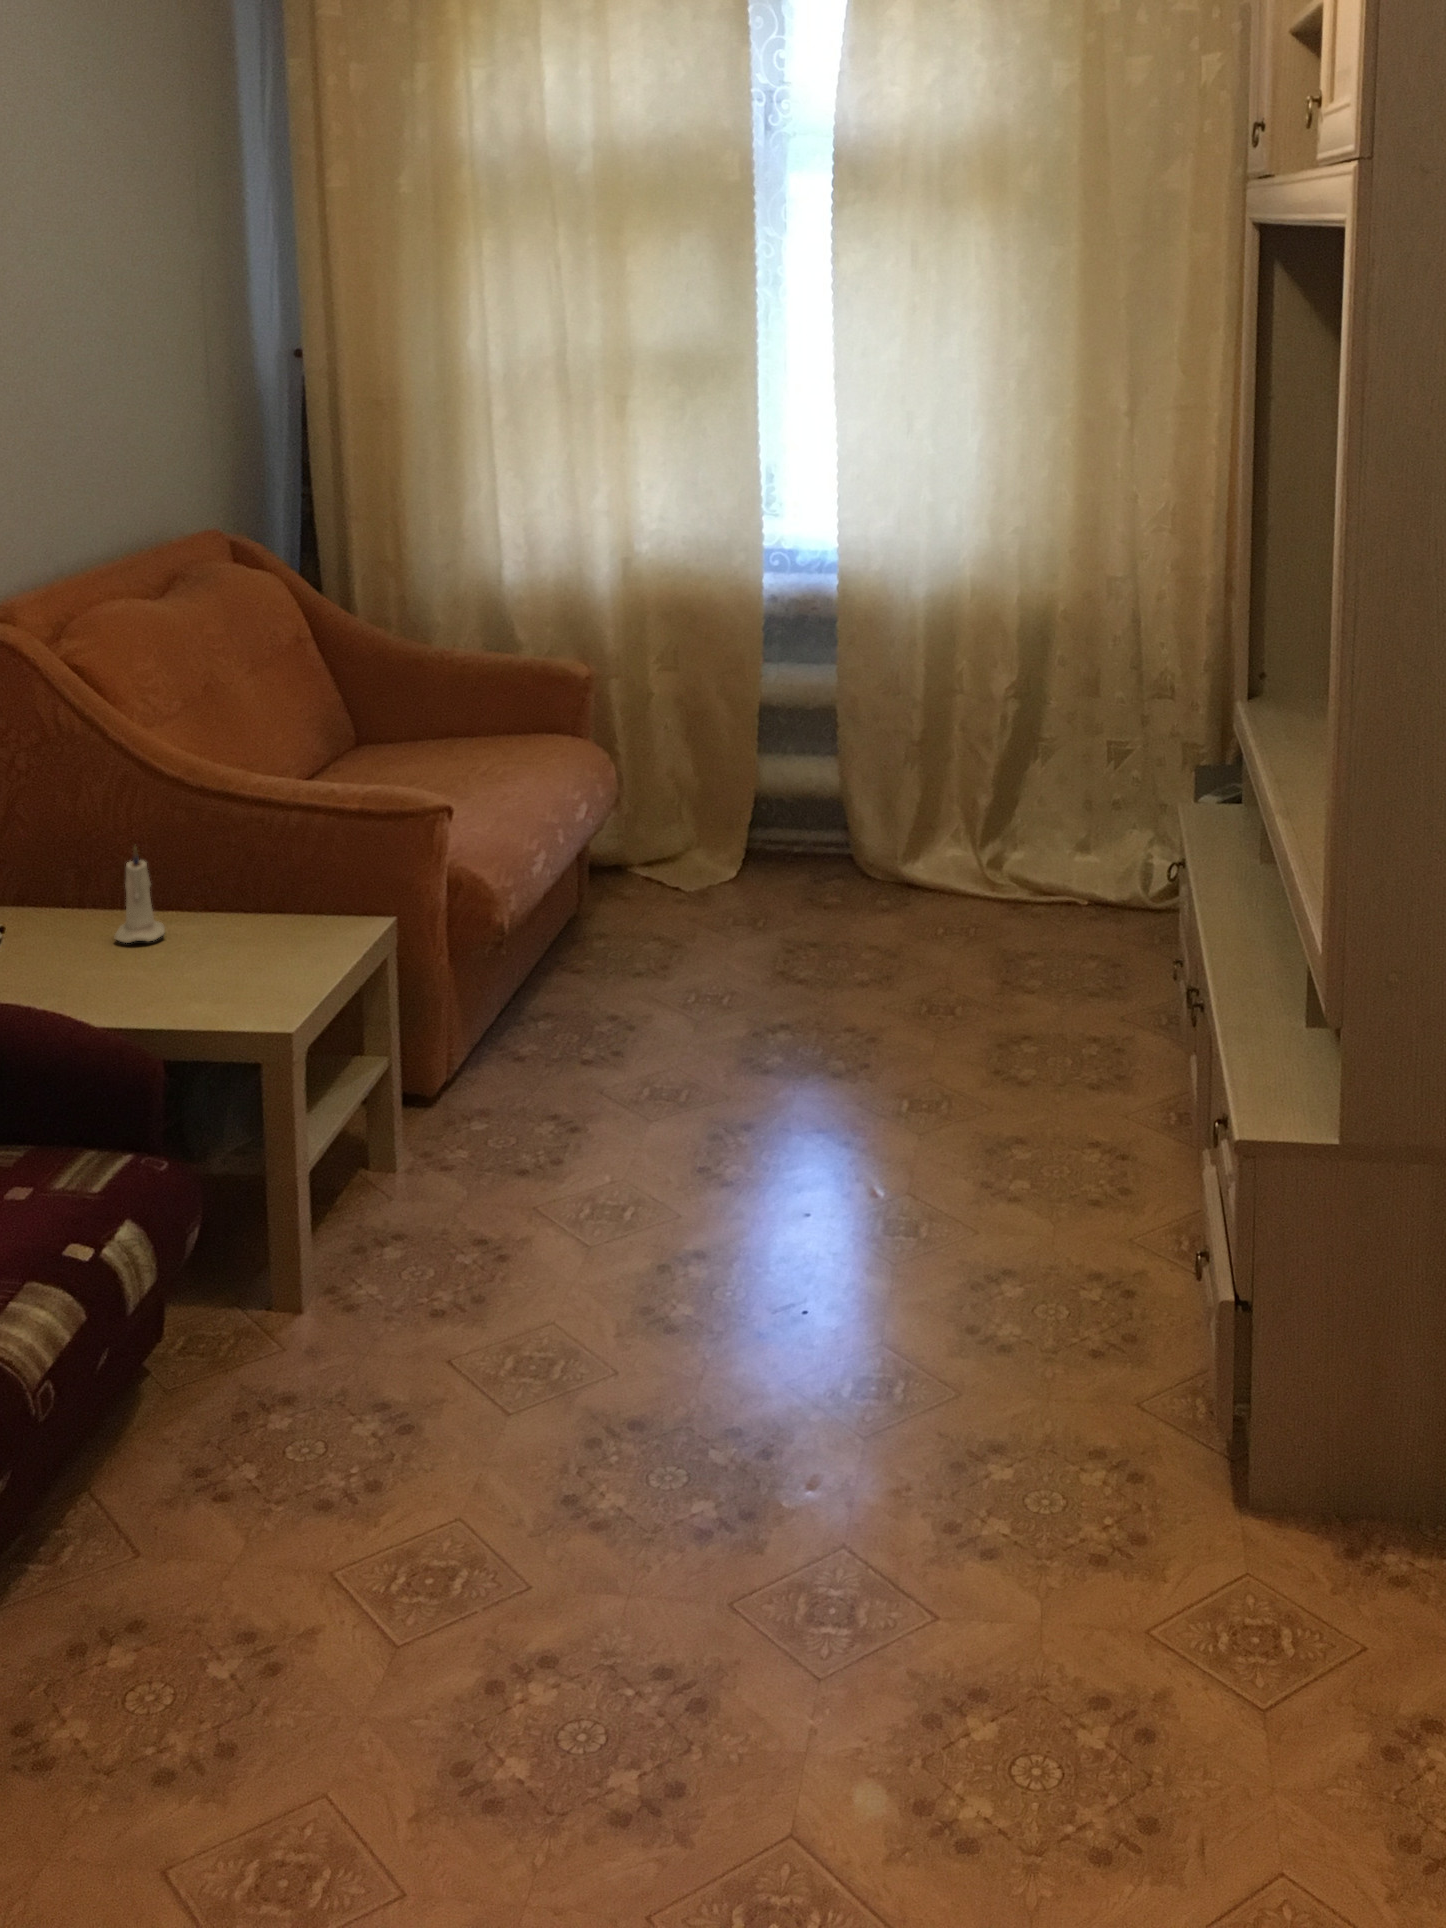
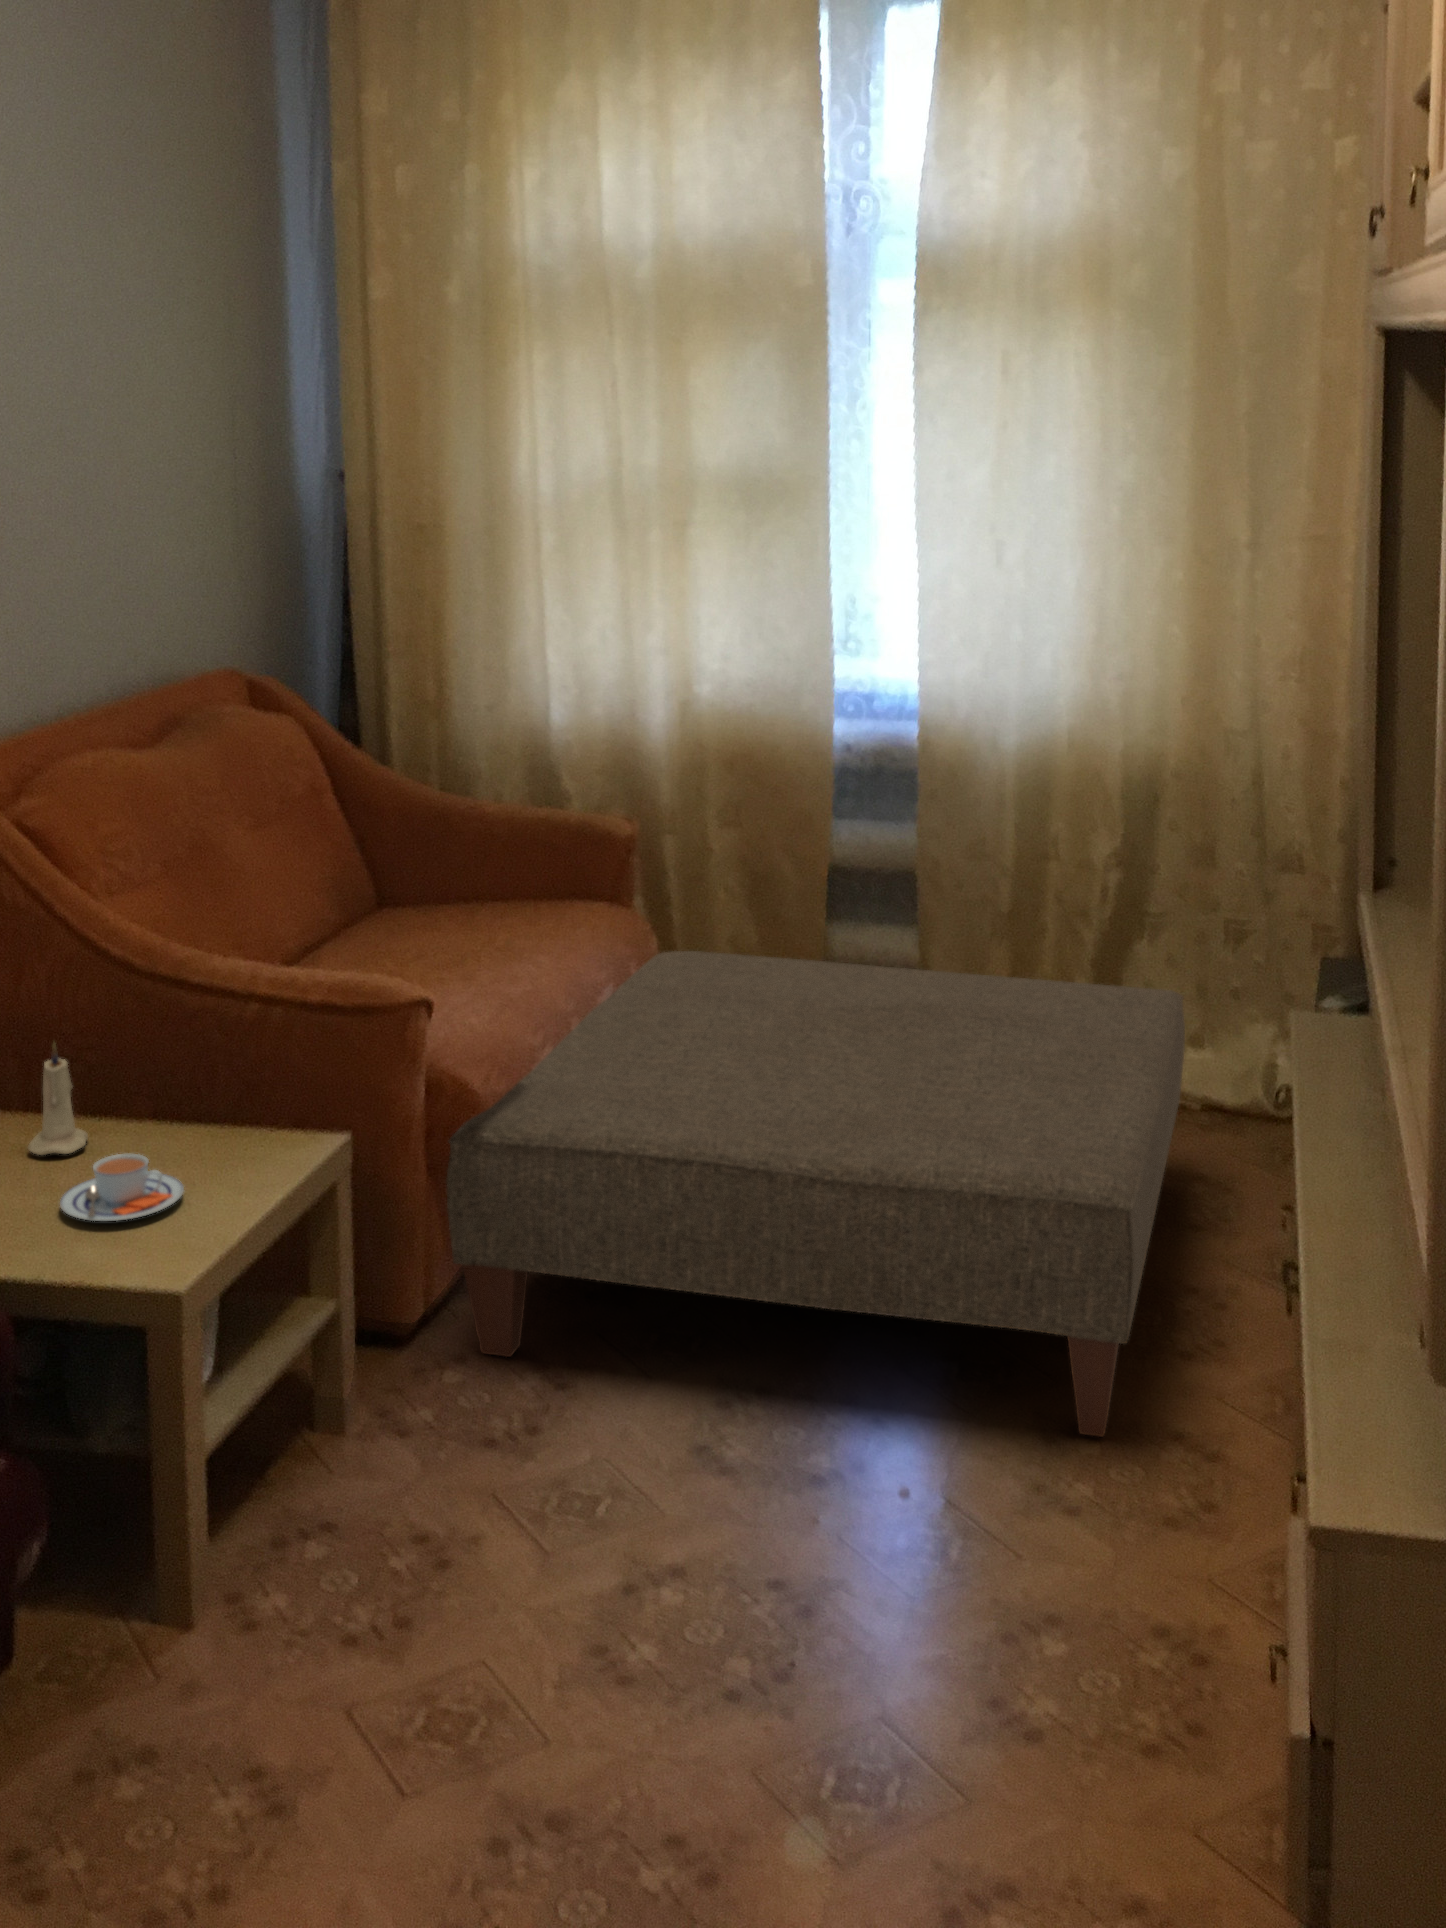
ottoman: none [469,777,1081,1148] -> present [446,951,1185,1437]
teacup: none [160,934,266,988] -> present [60,1154,184,1221]

